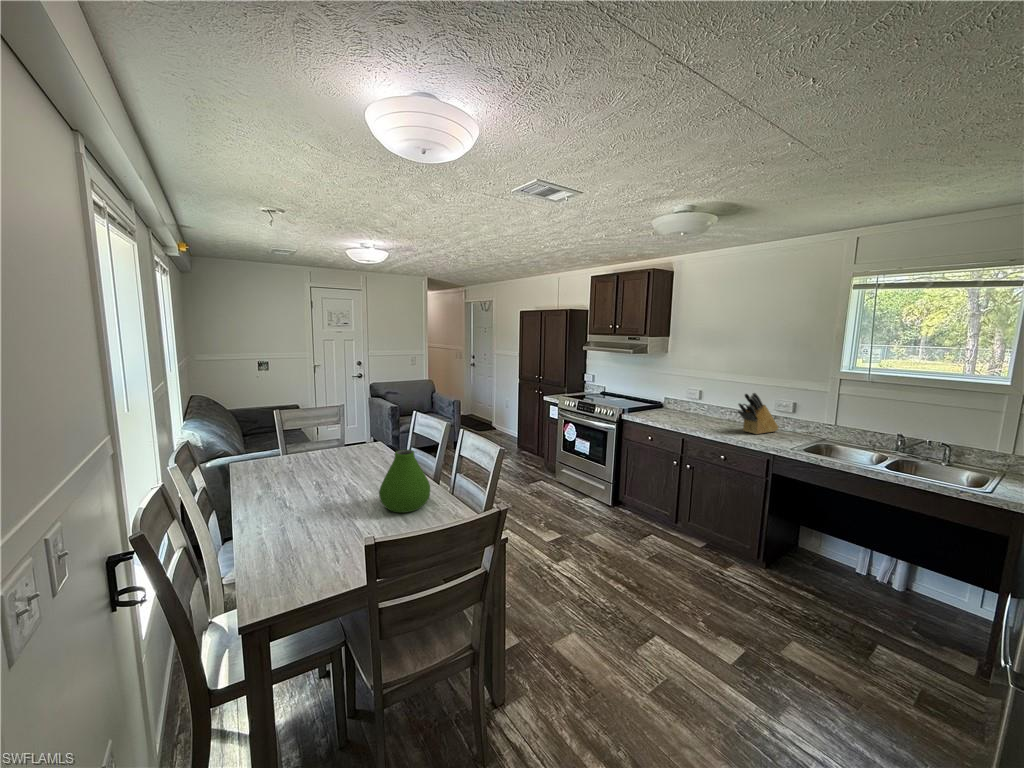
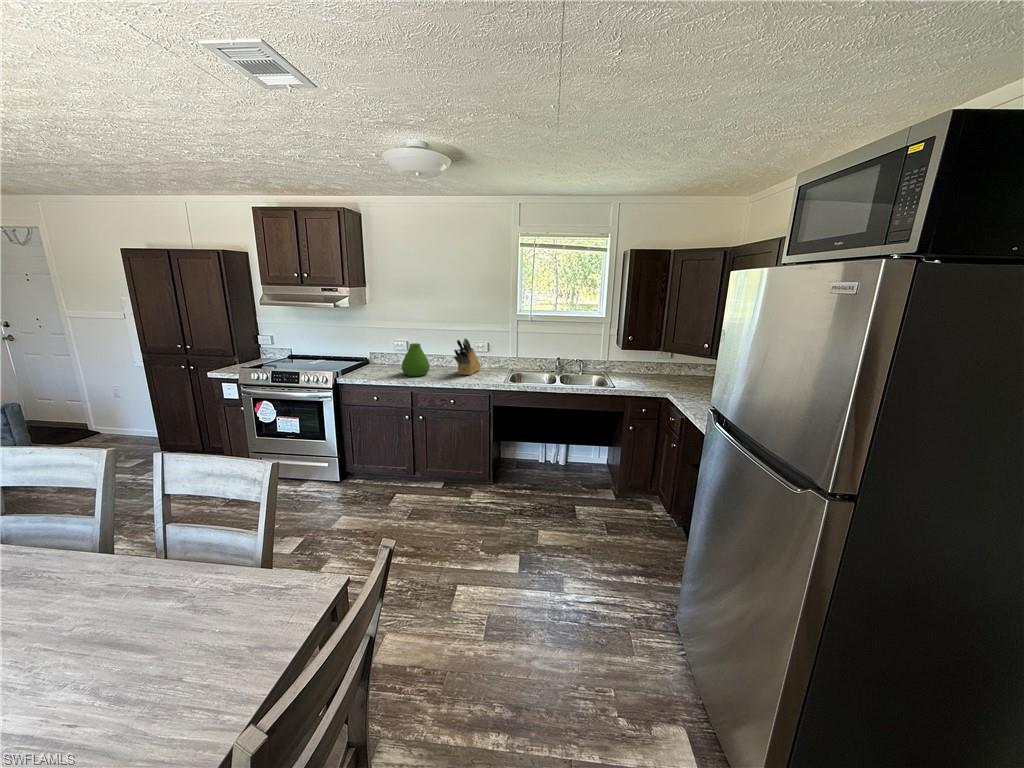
vase: present [379,450,430,513] -> present [402,343,430,376]

